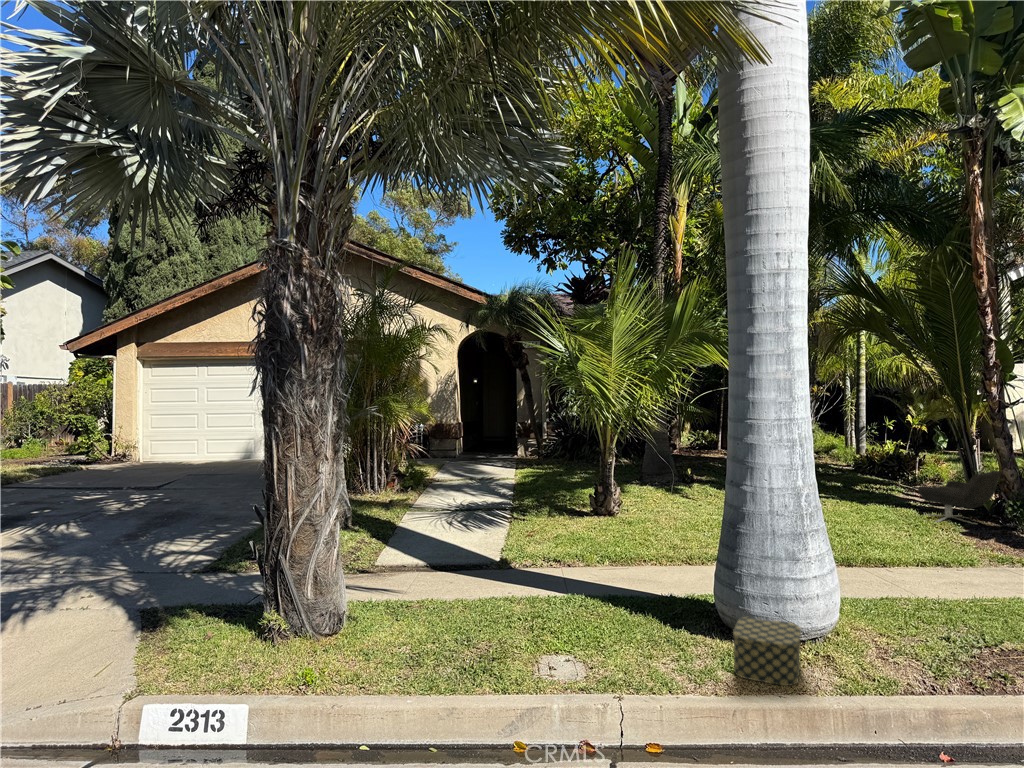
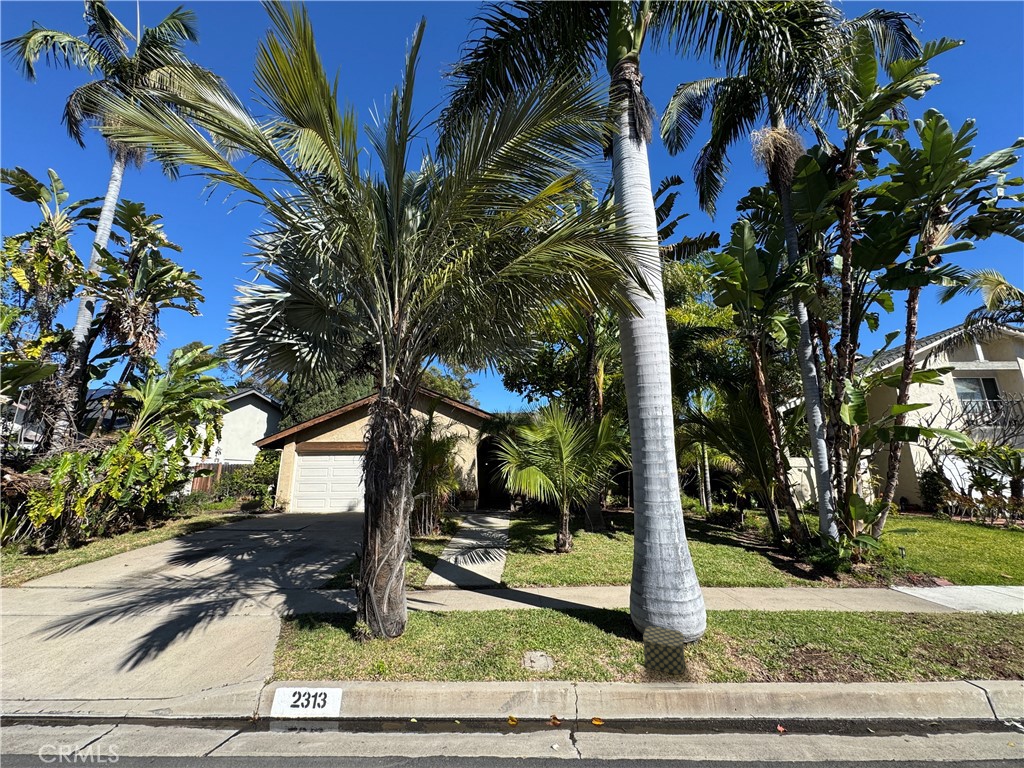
lounge chair: present [918,471,1000,524] -> present [240,496,264,517]

